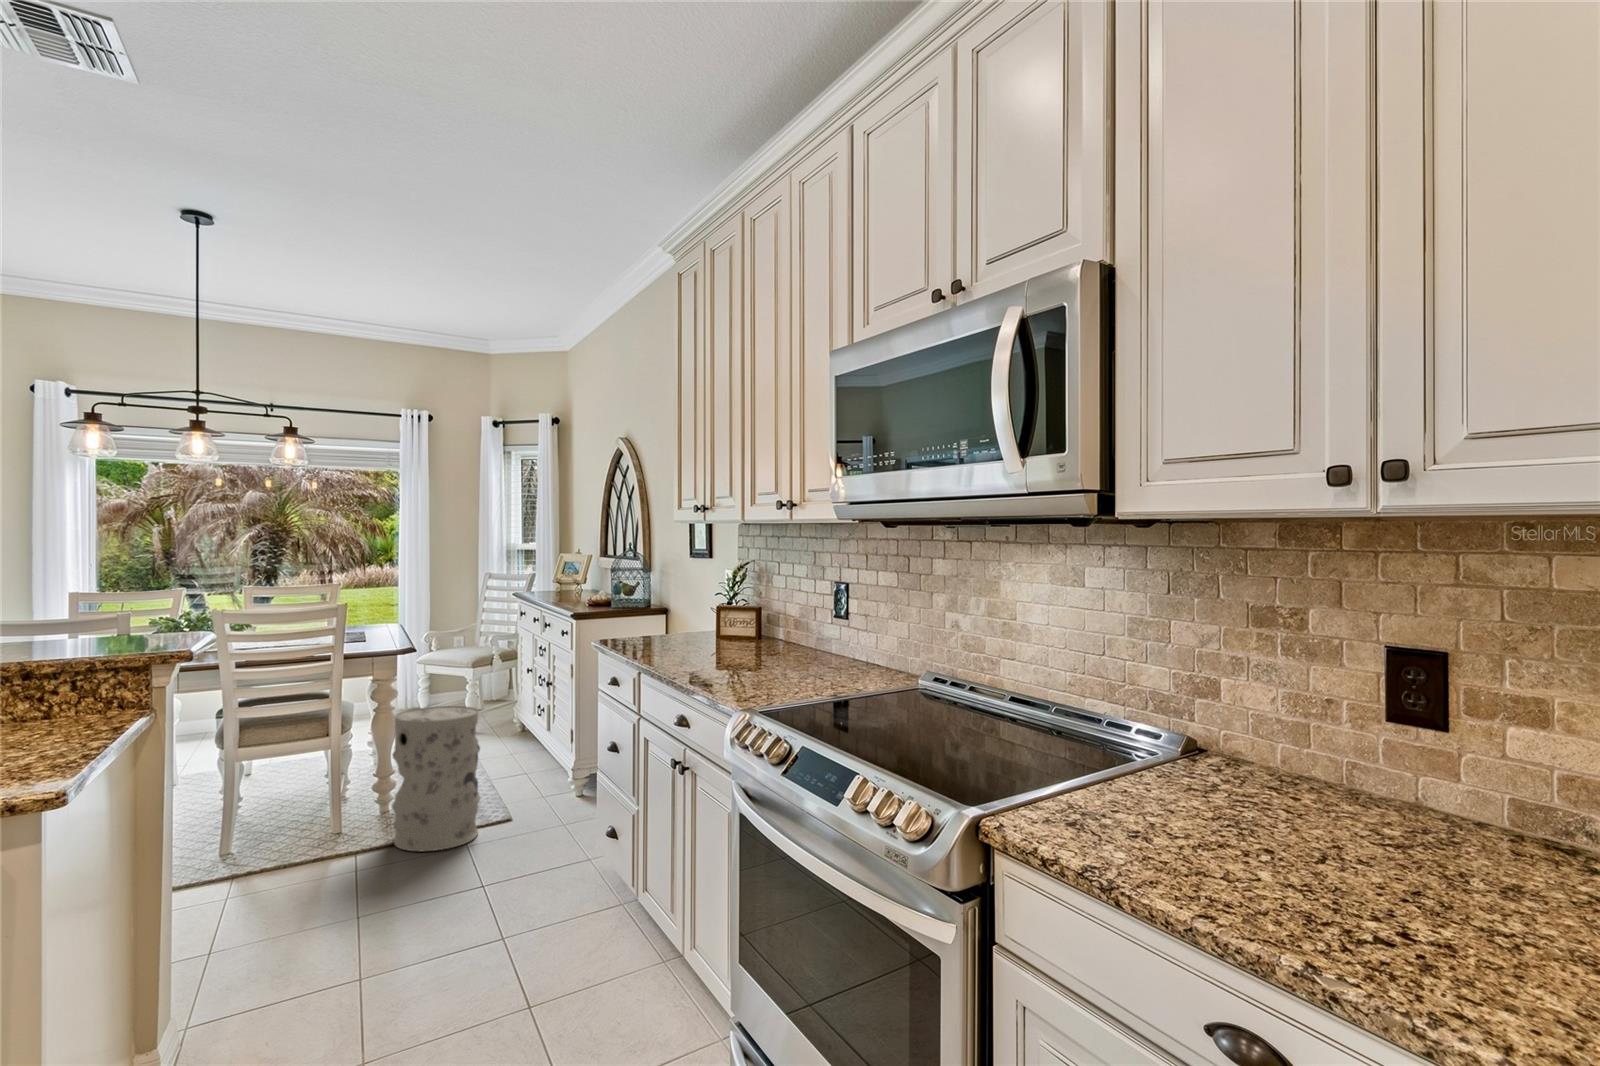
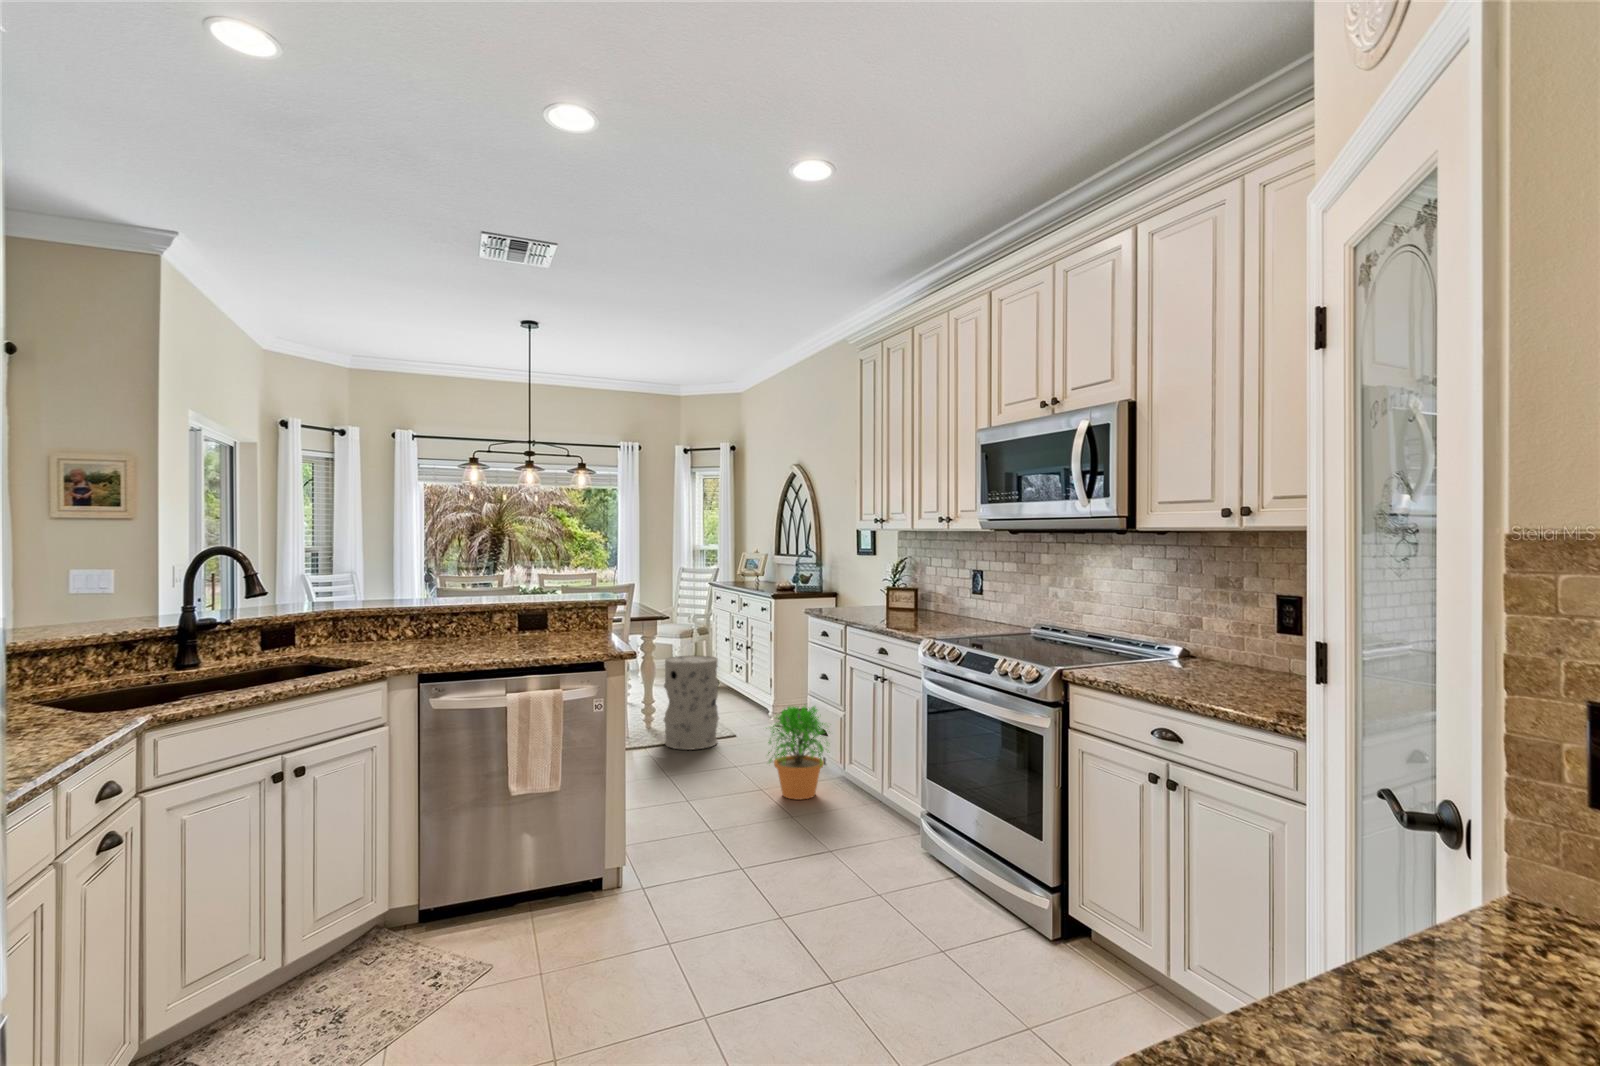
potted plant: none [504,796,617,953] -> present [768,706,828,800]

